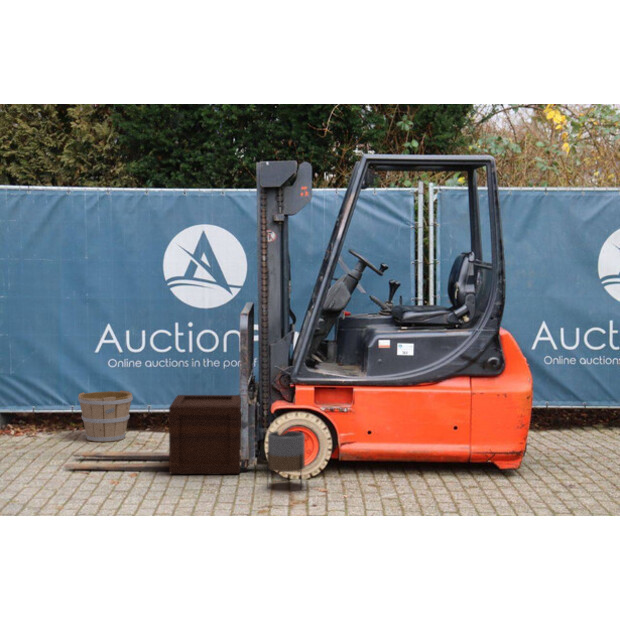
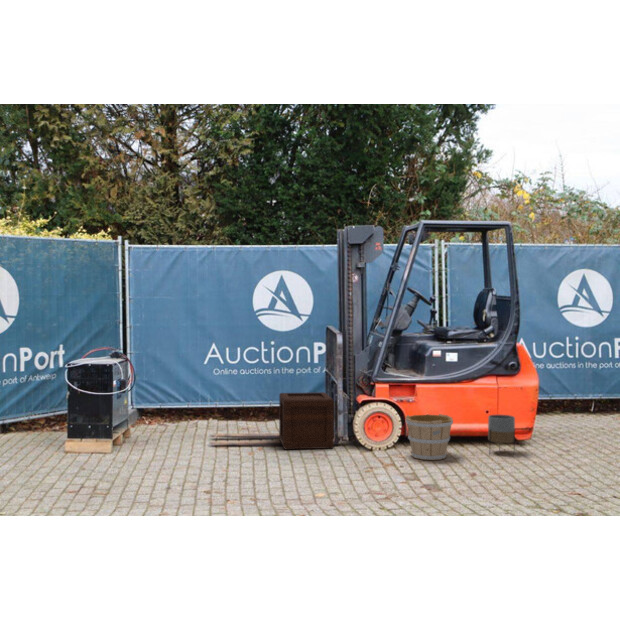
wooden bucket: present [78,391,133,442] -> present [406,414,453,460]
planter: present [267,431,305,476] -> present [488,415,515,443]

